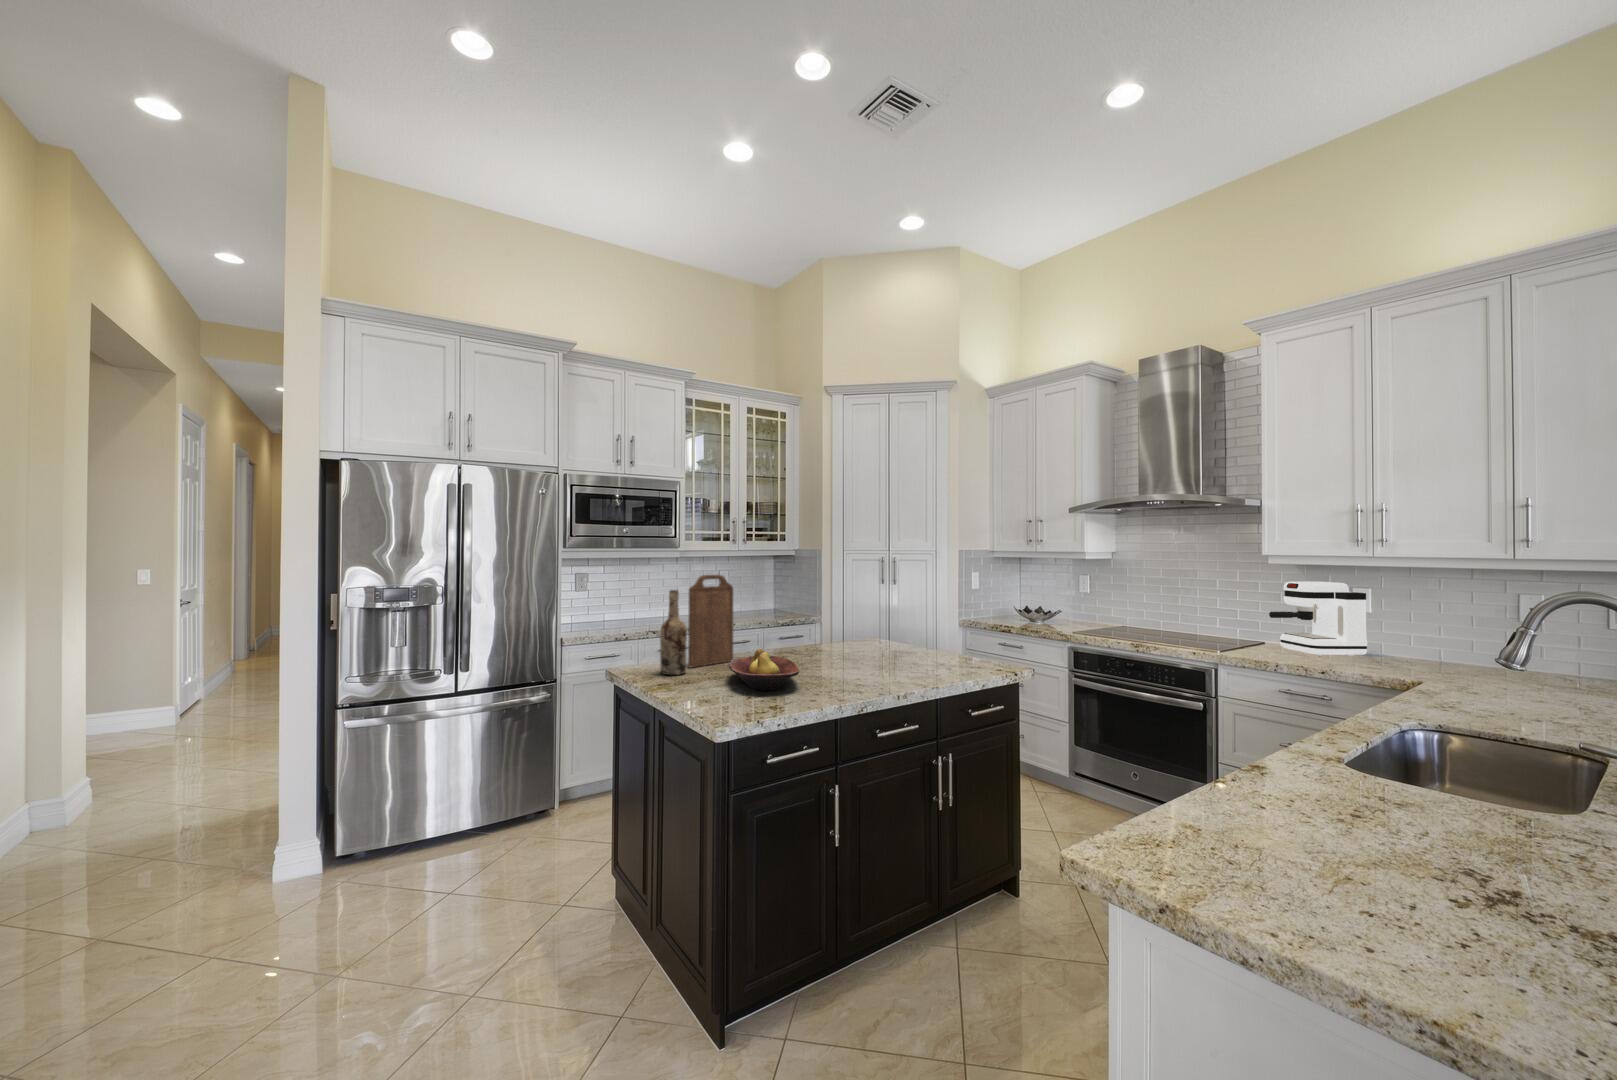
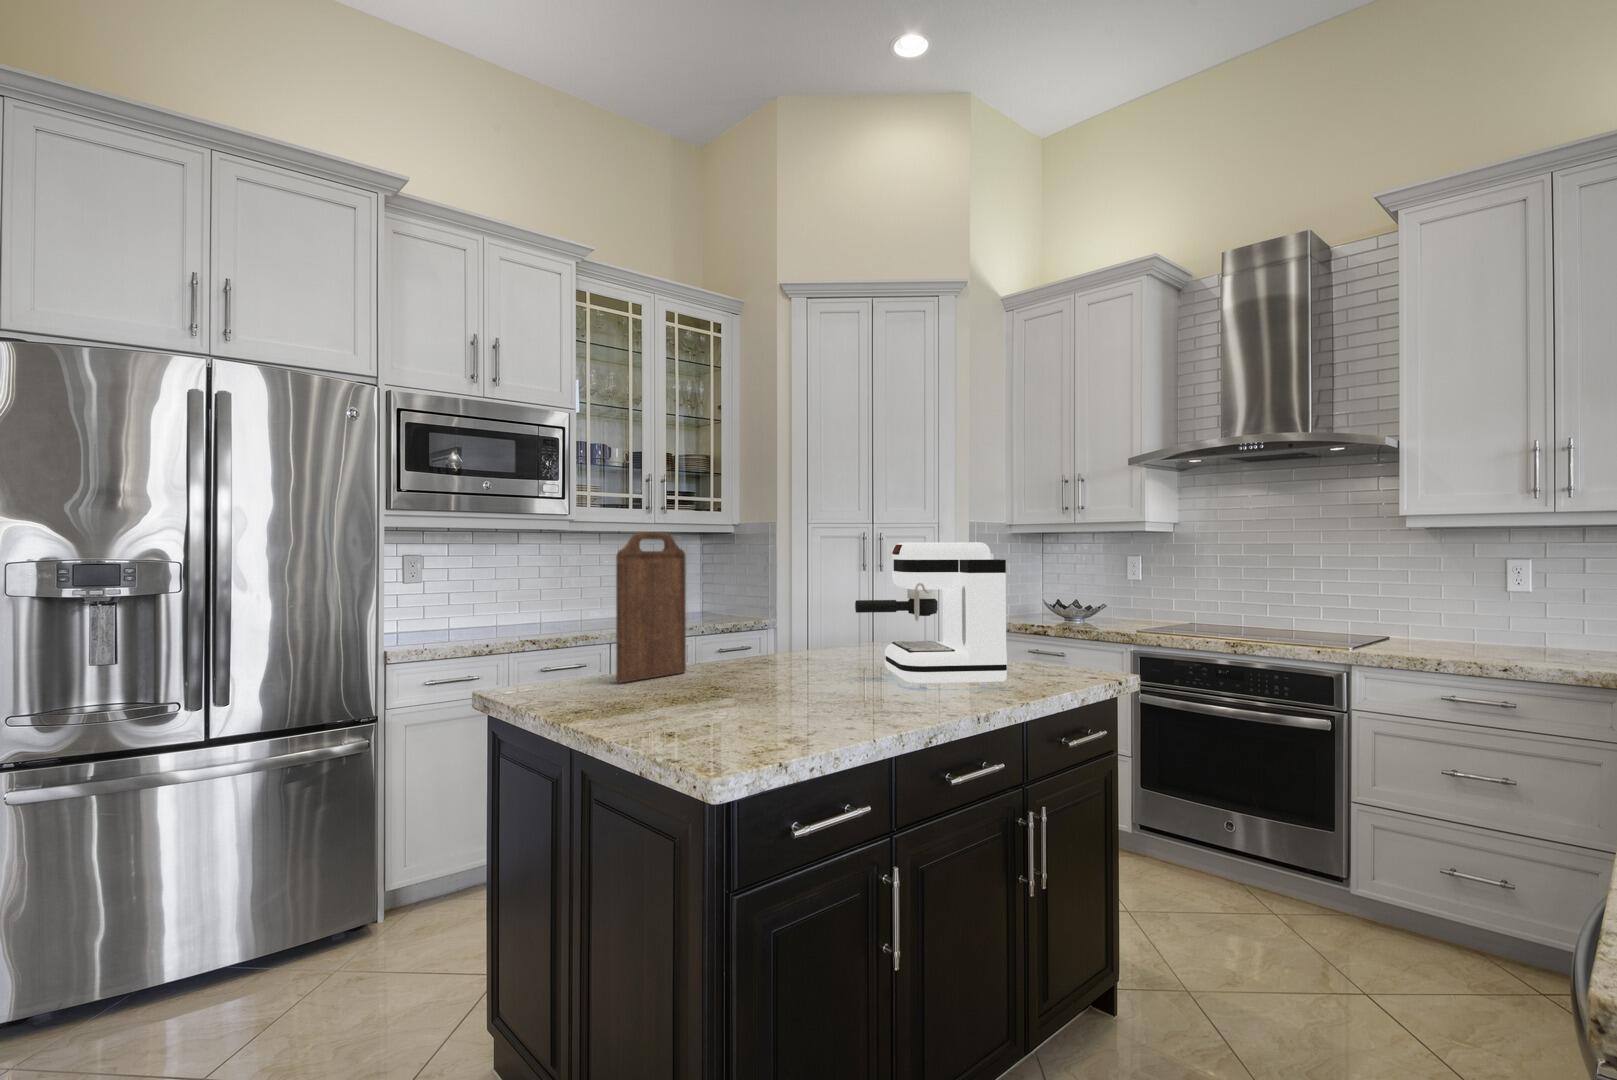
coffee maker: present [1269,582,1367,656] -> present [855,542,1007,687]
wine bottle: present [660,590,687,675] -> none [573,553,617,695]
fruit bowl: present [729,649,799,690] -> none [693,647,819,714]

